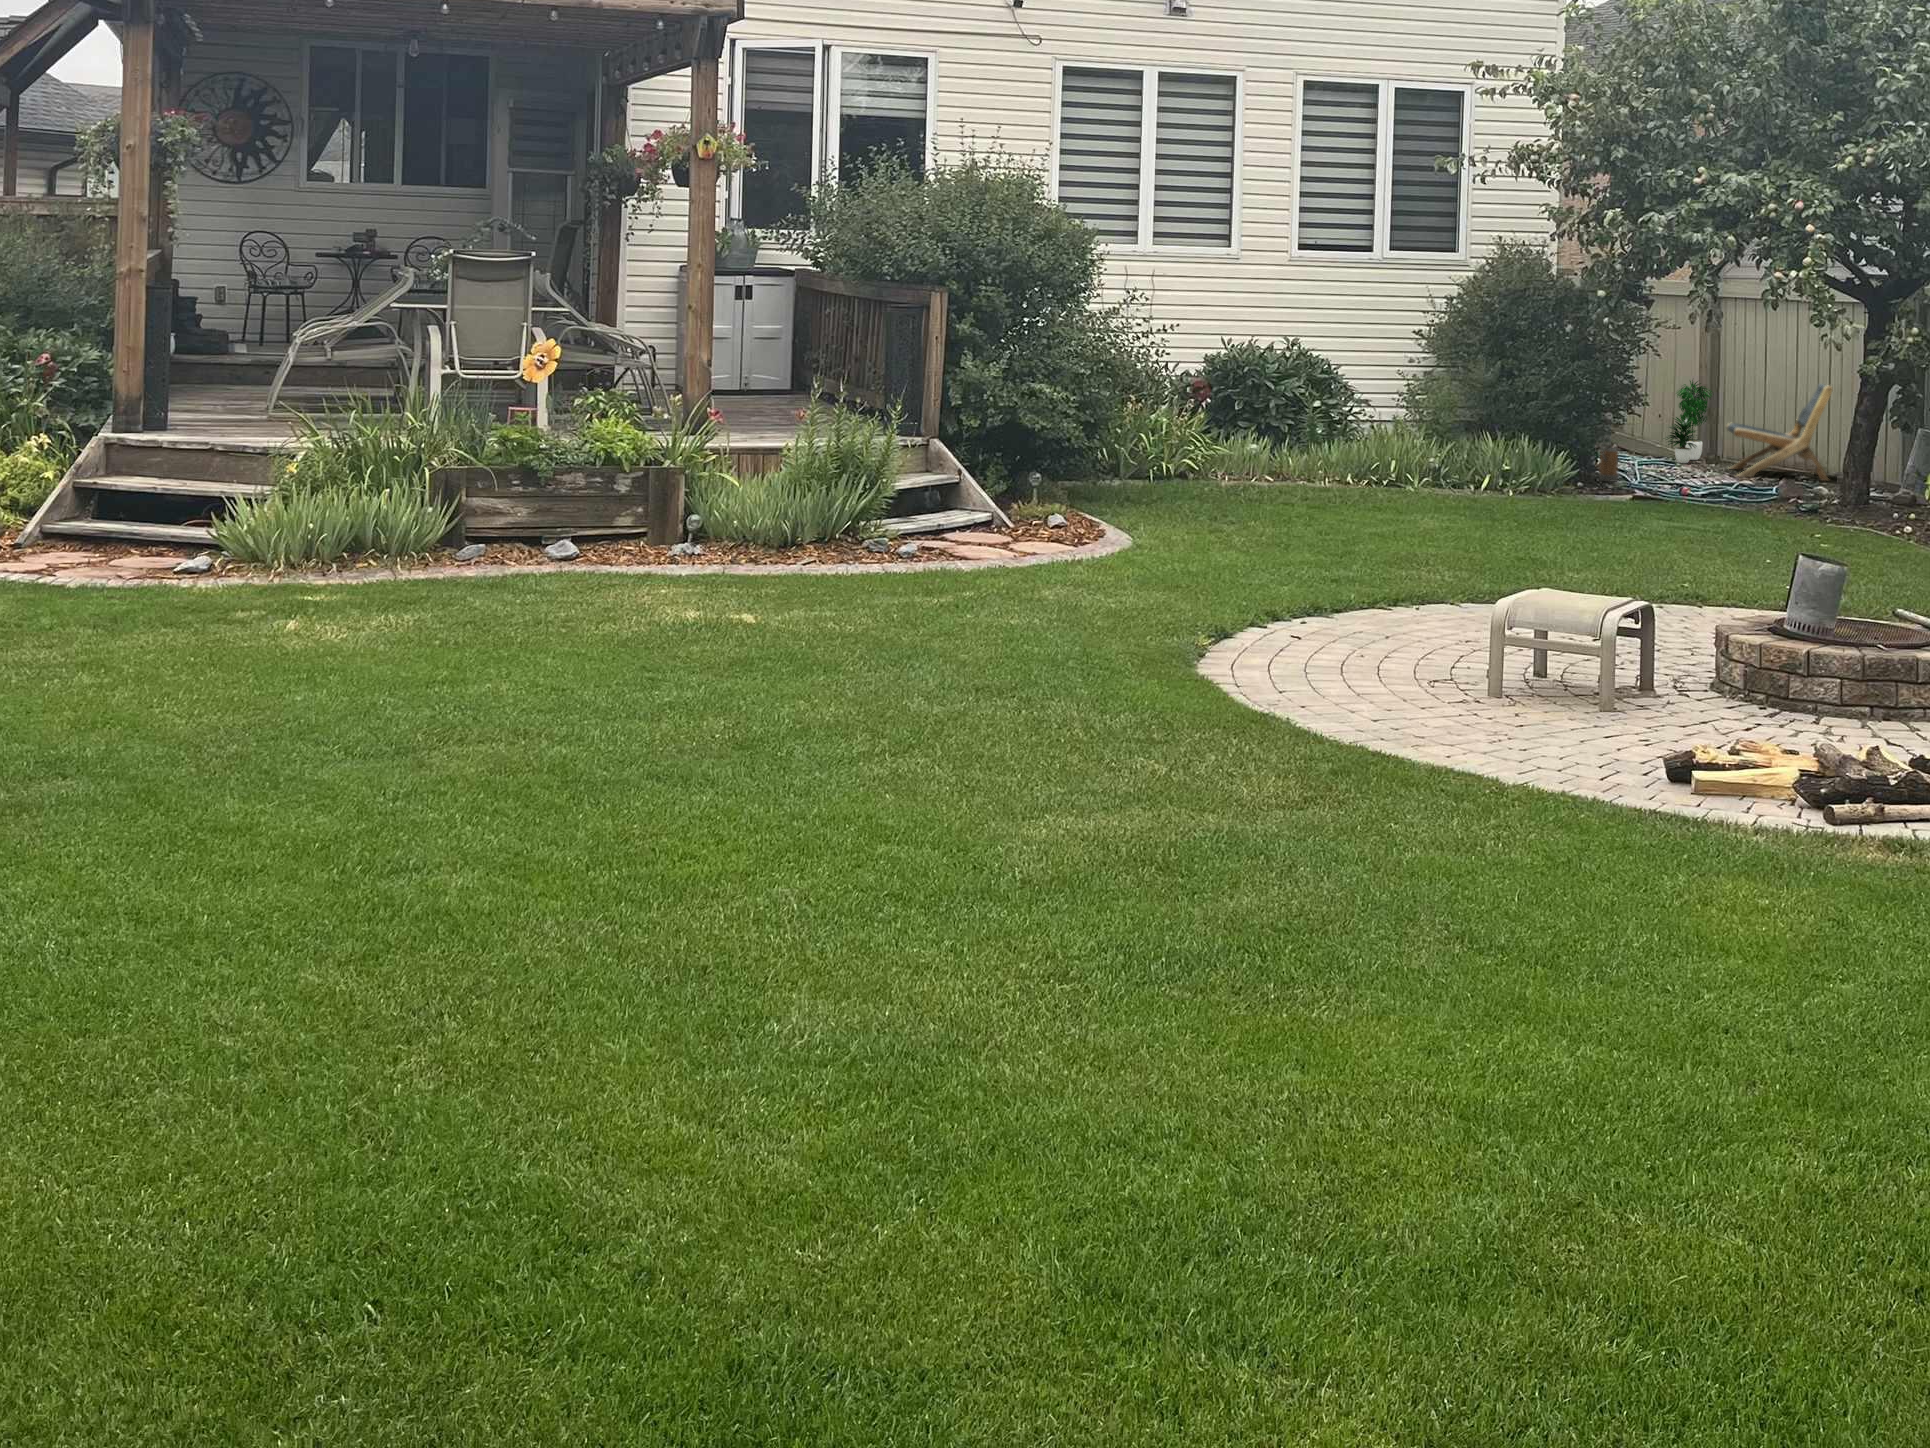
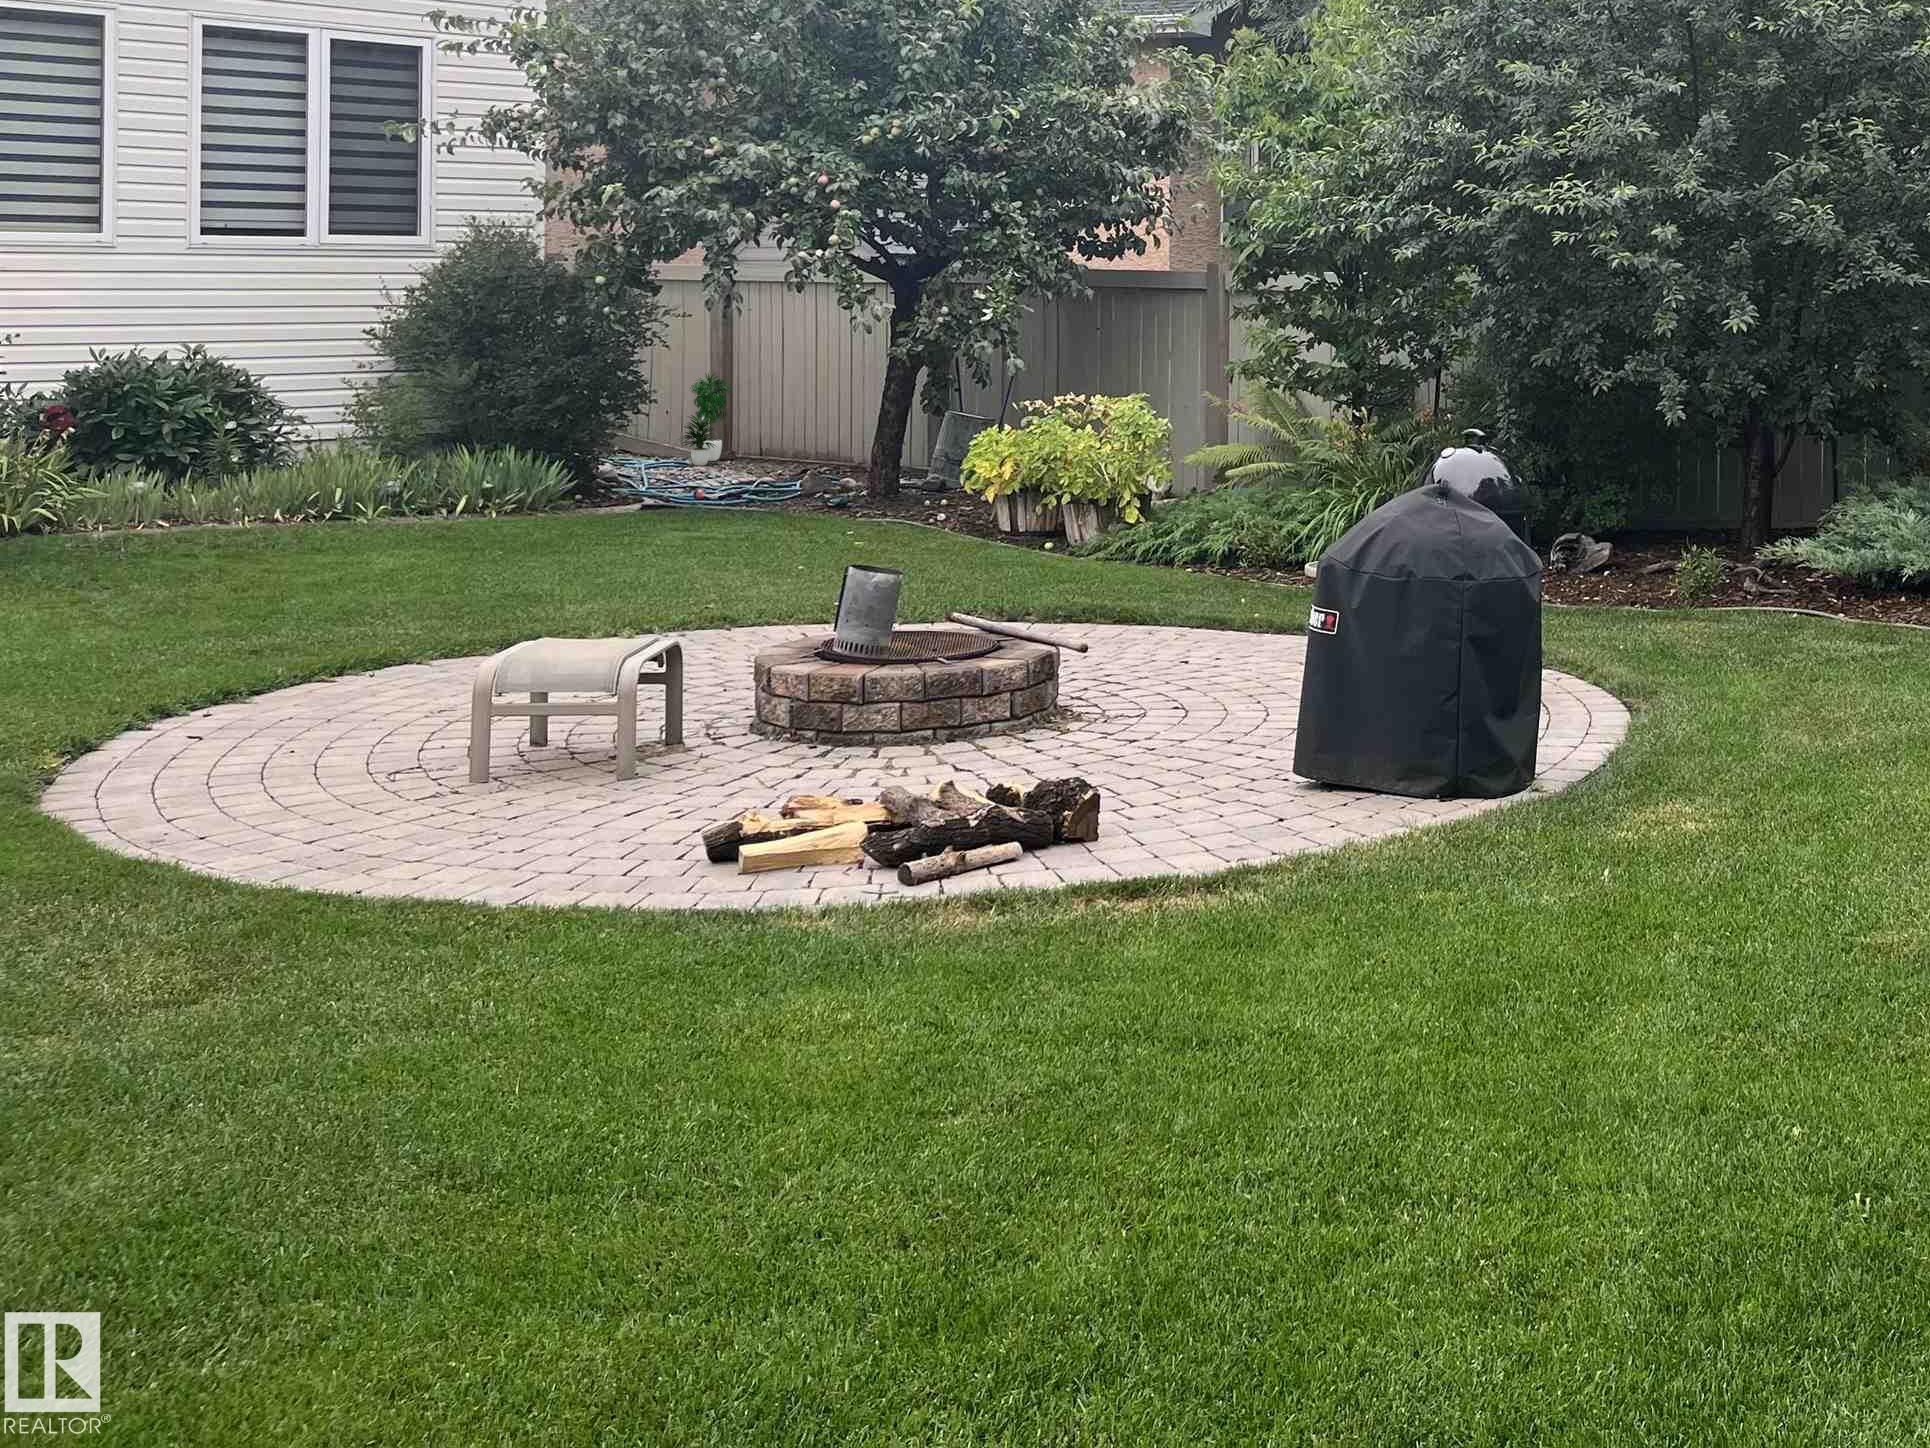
lounge chair: present [1726,383,1833,481] -> none [748,368,862,476]
watering can: present [1599,436,1618,482] -> none [603,441,626,494]

